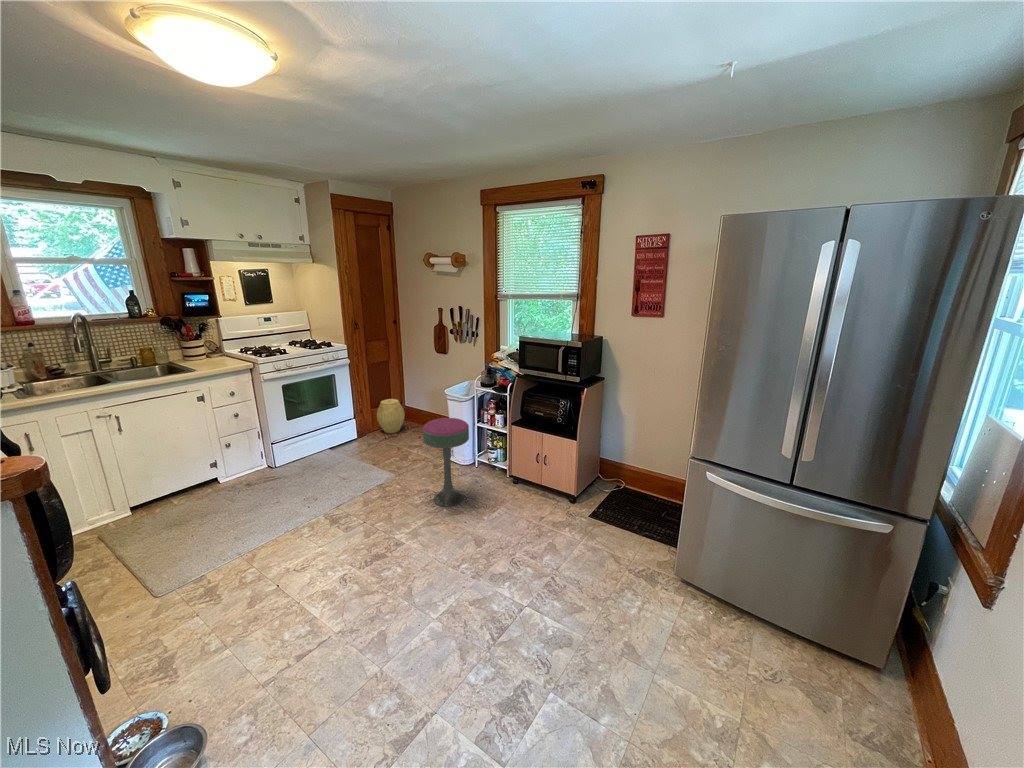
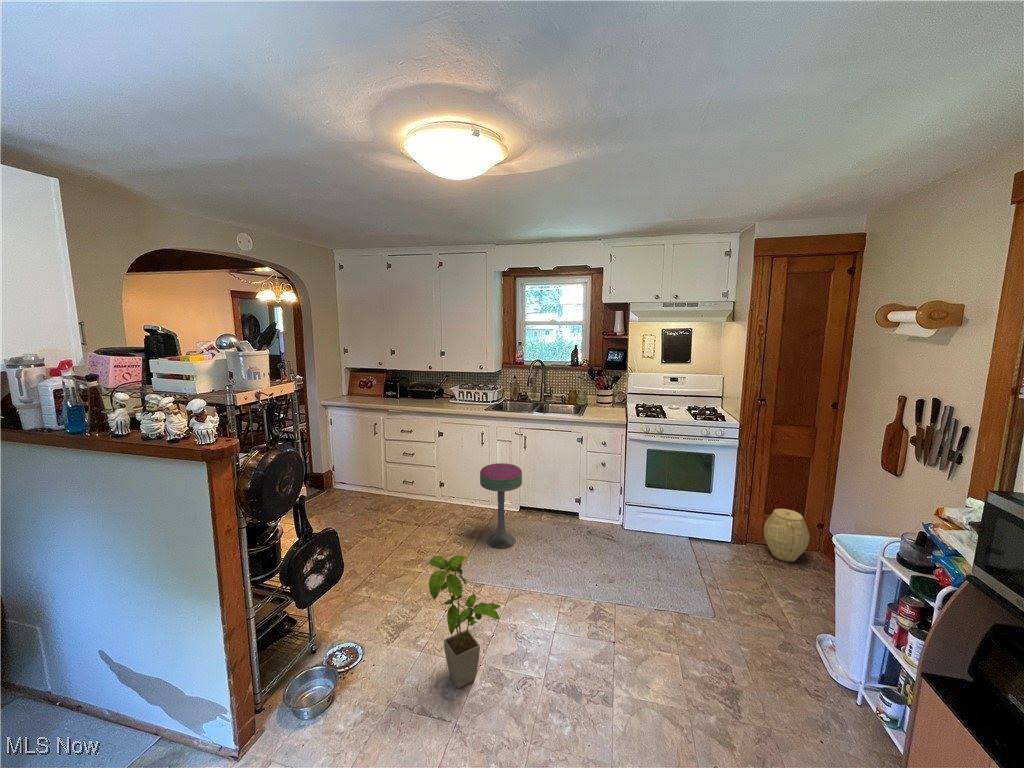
bar stool: present [423,418,469,507] -> present [480,463,522,548]
house plant: none [224,508,325,647] -> present [429,555,501,688]

